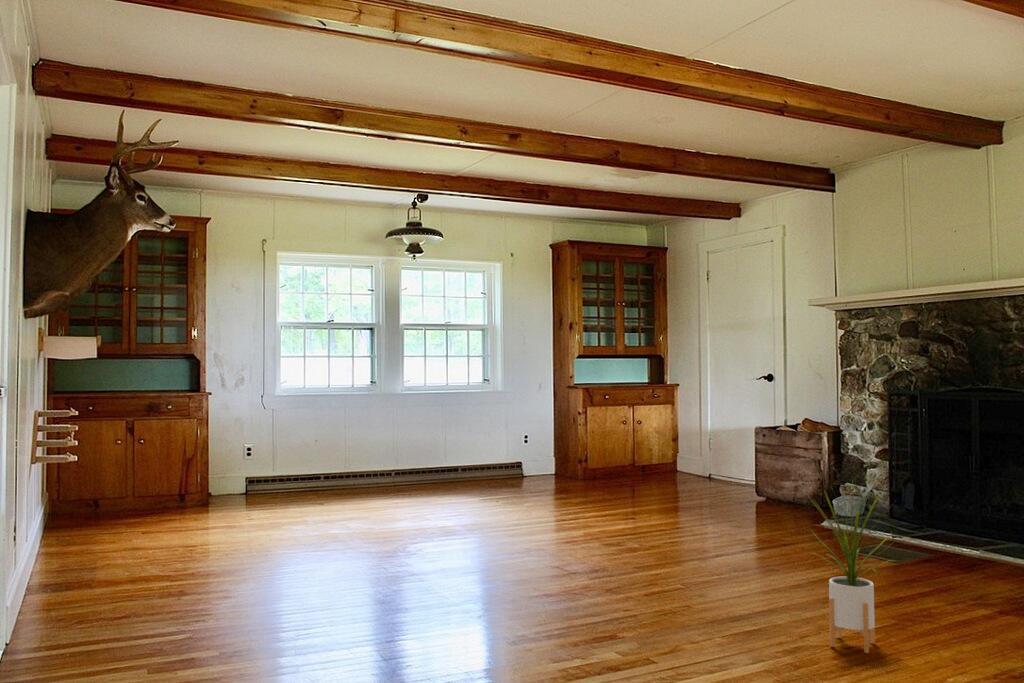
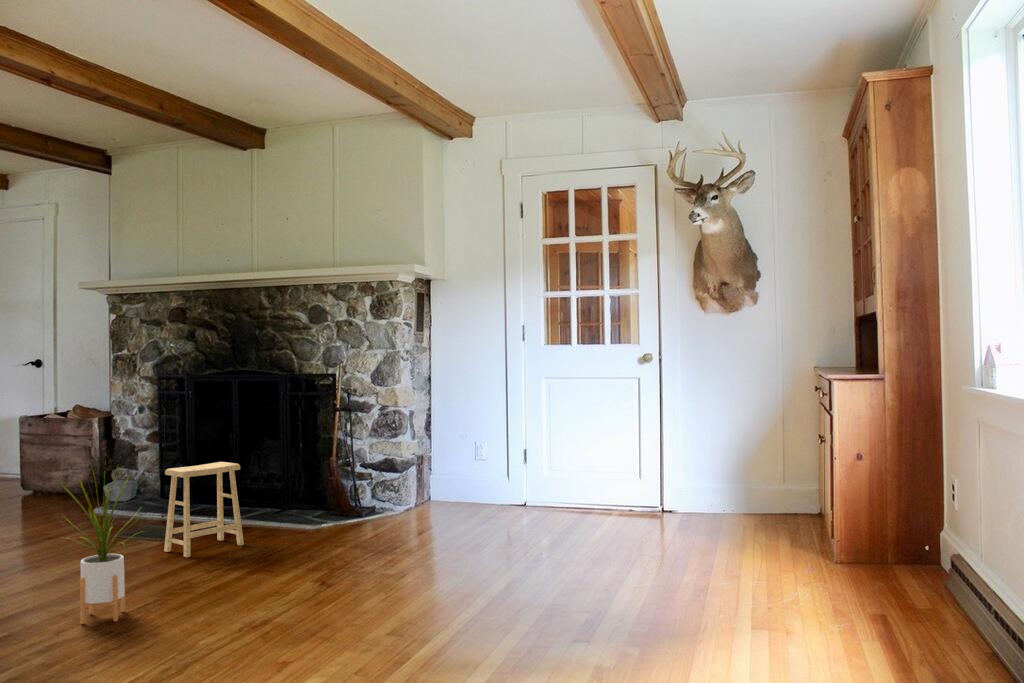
footstool: none [906,491,1002,593] -> present [164,462,244,557]

